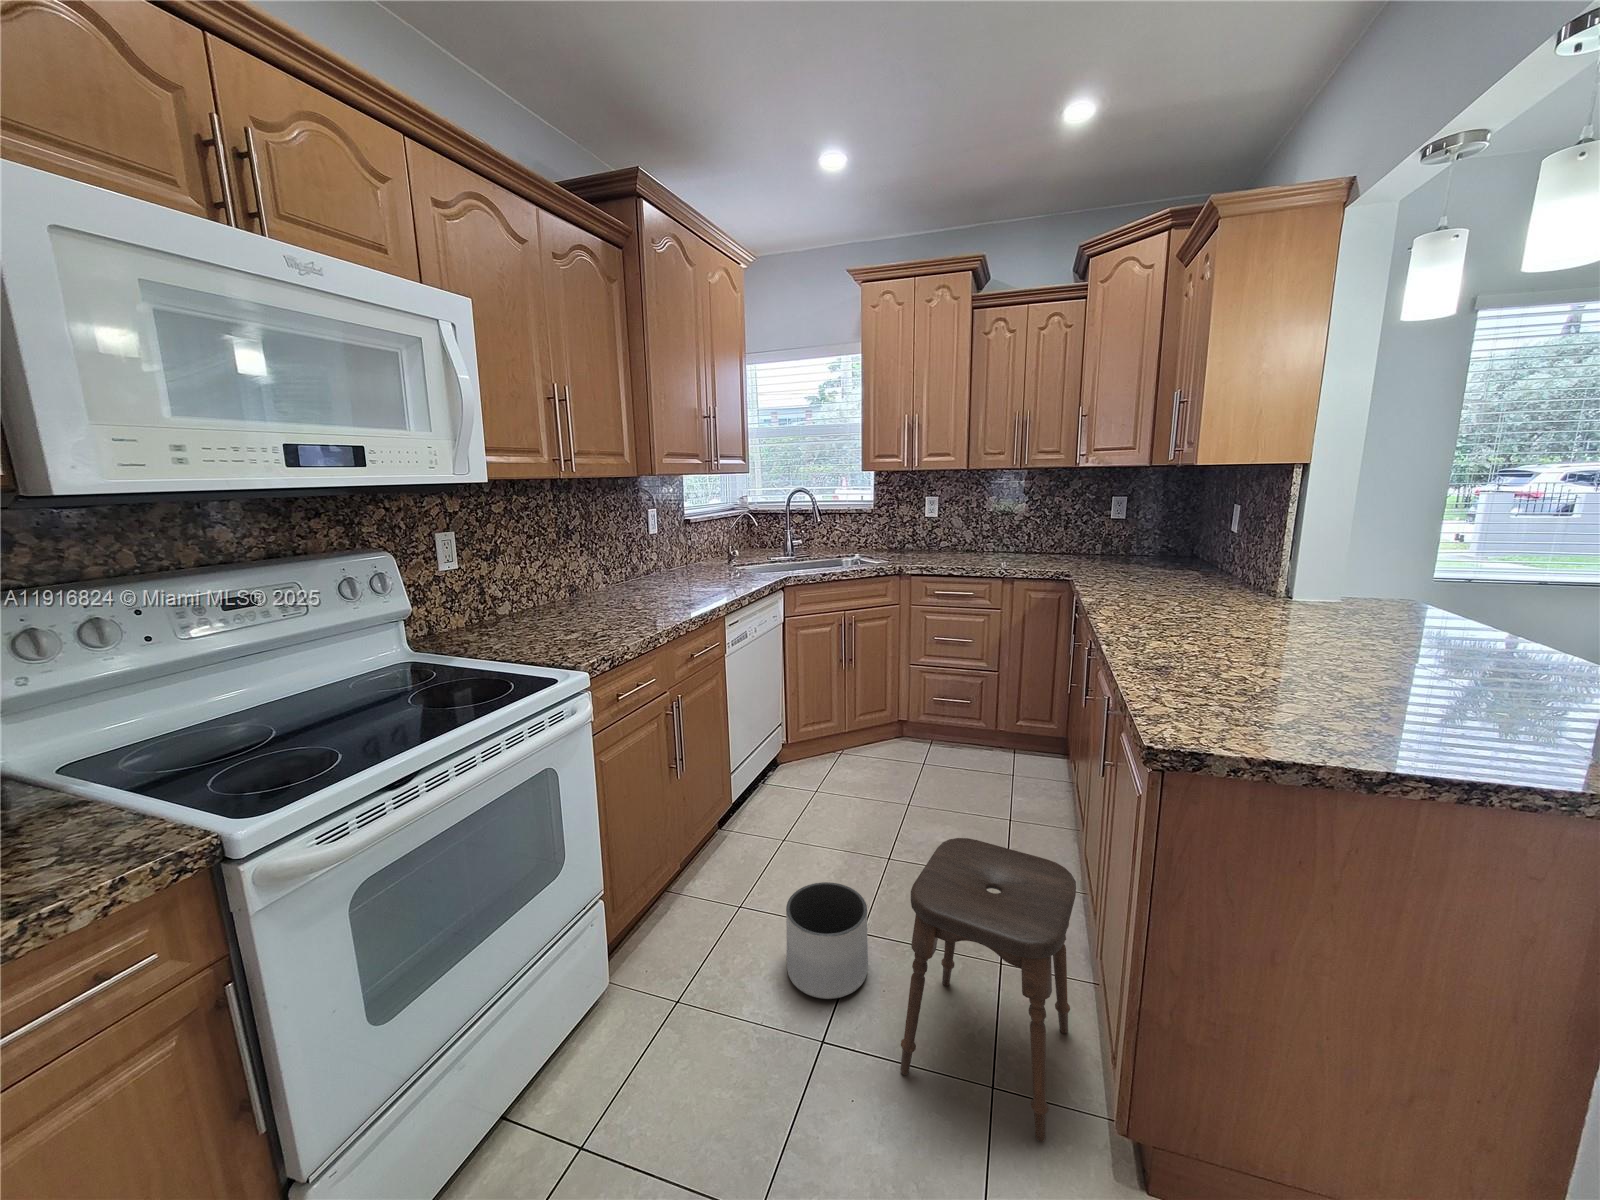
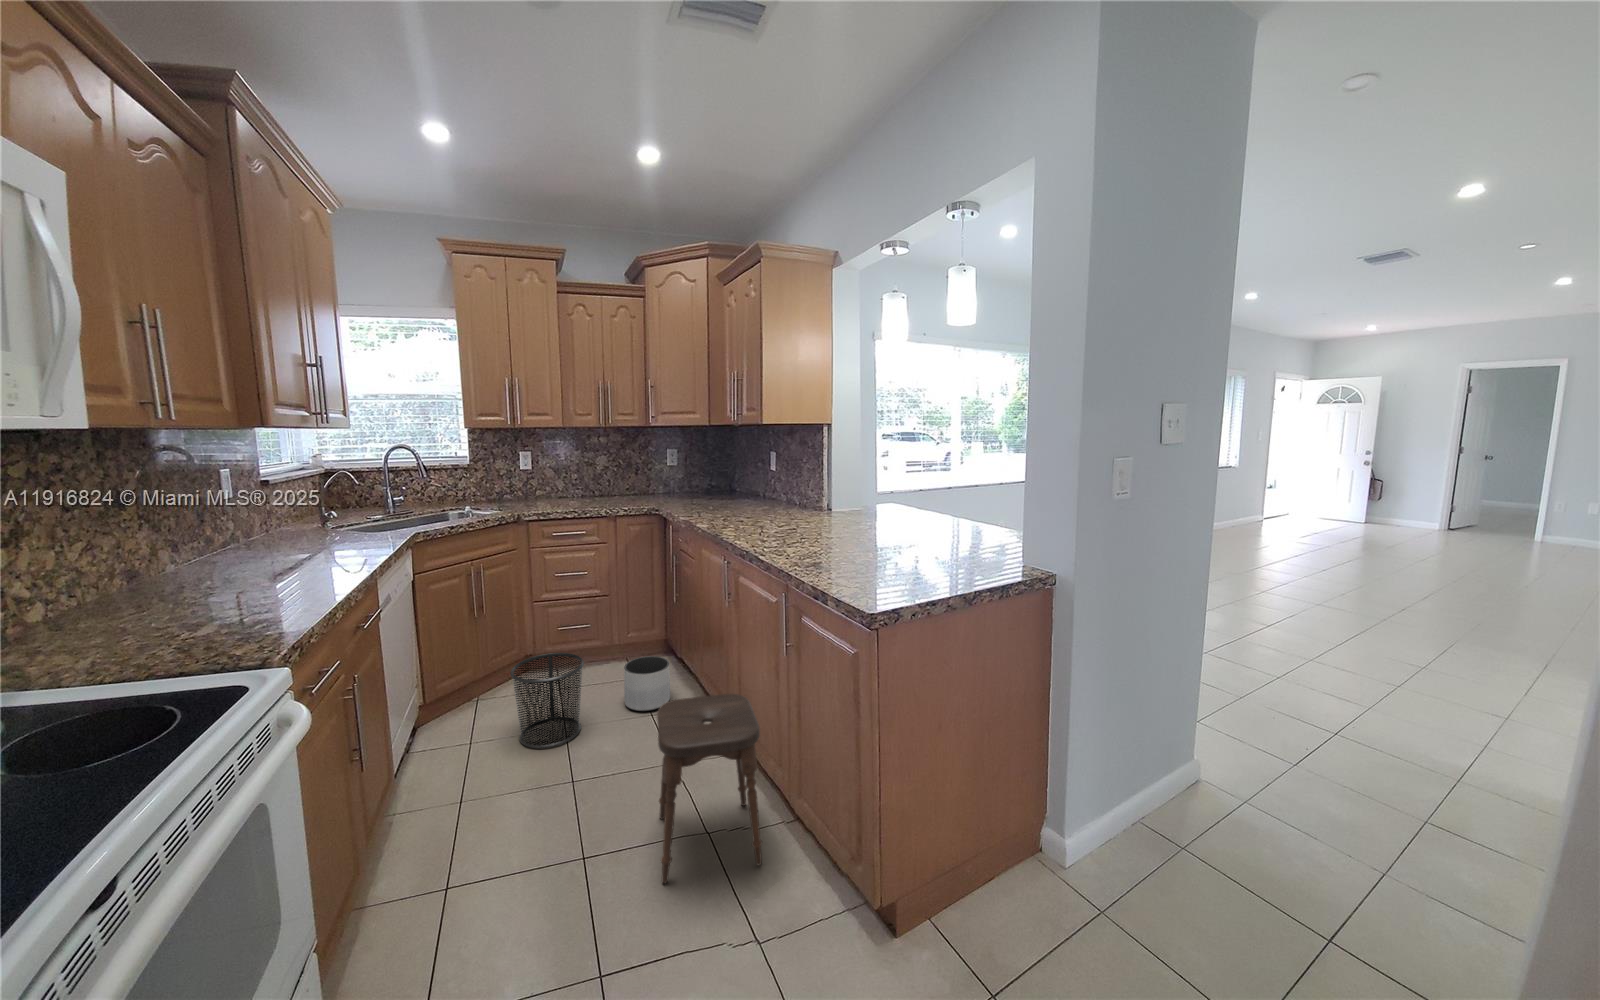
waste bin: none [845,728,924,836] -> present [510,653,584,748]
planter: present [786,882,868,999] -> present [624,656,670,711]

